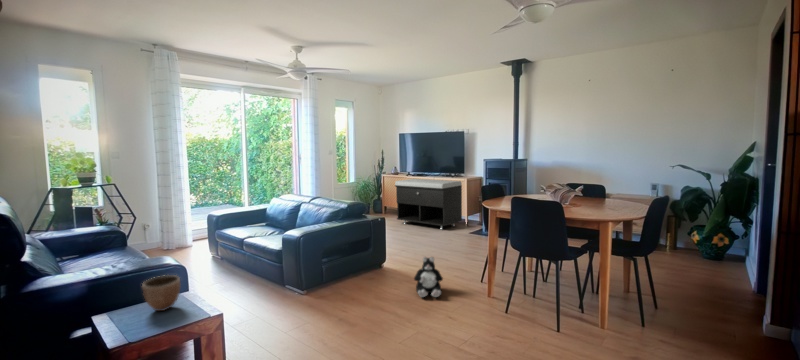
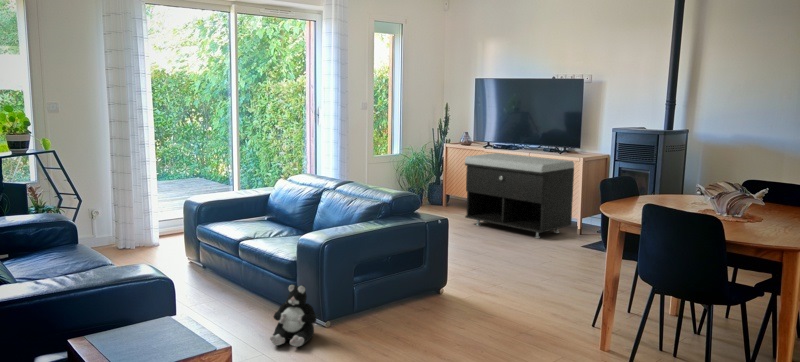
plush toy: present [414,257,443,297] -> present [270,284,316,347]
decorative bowl: present [142,275,181,311] -> none [131,293,177,340]

